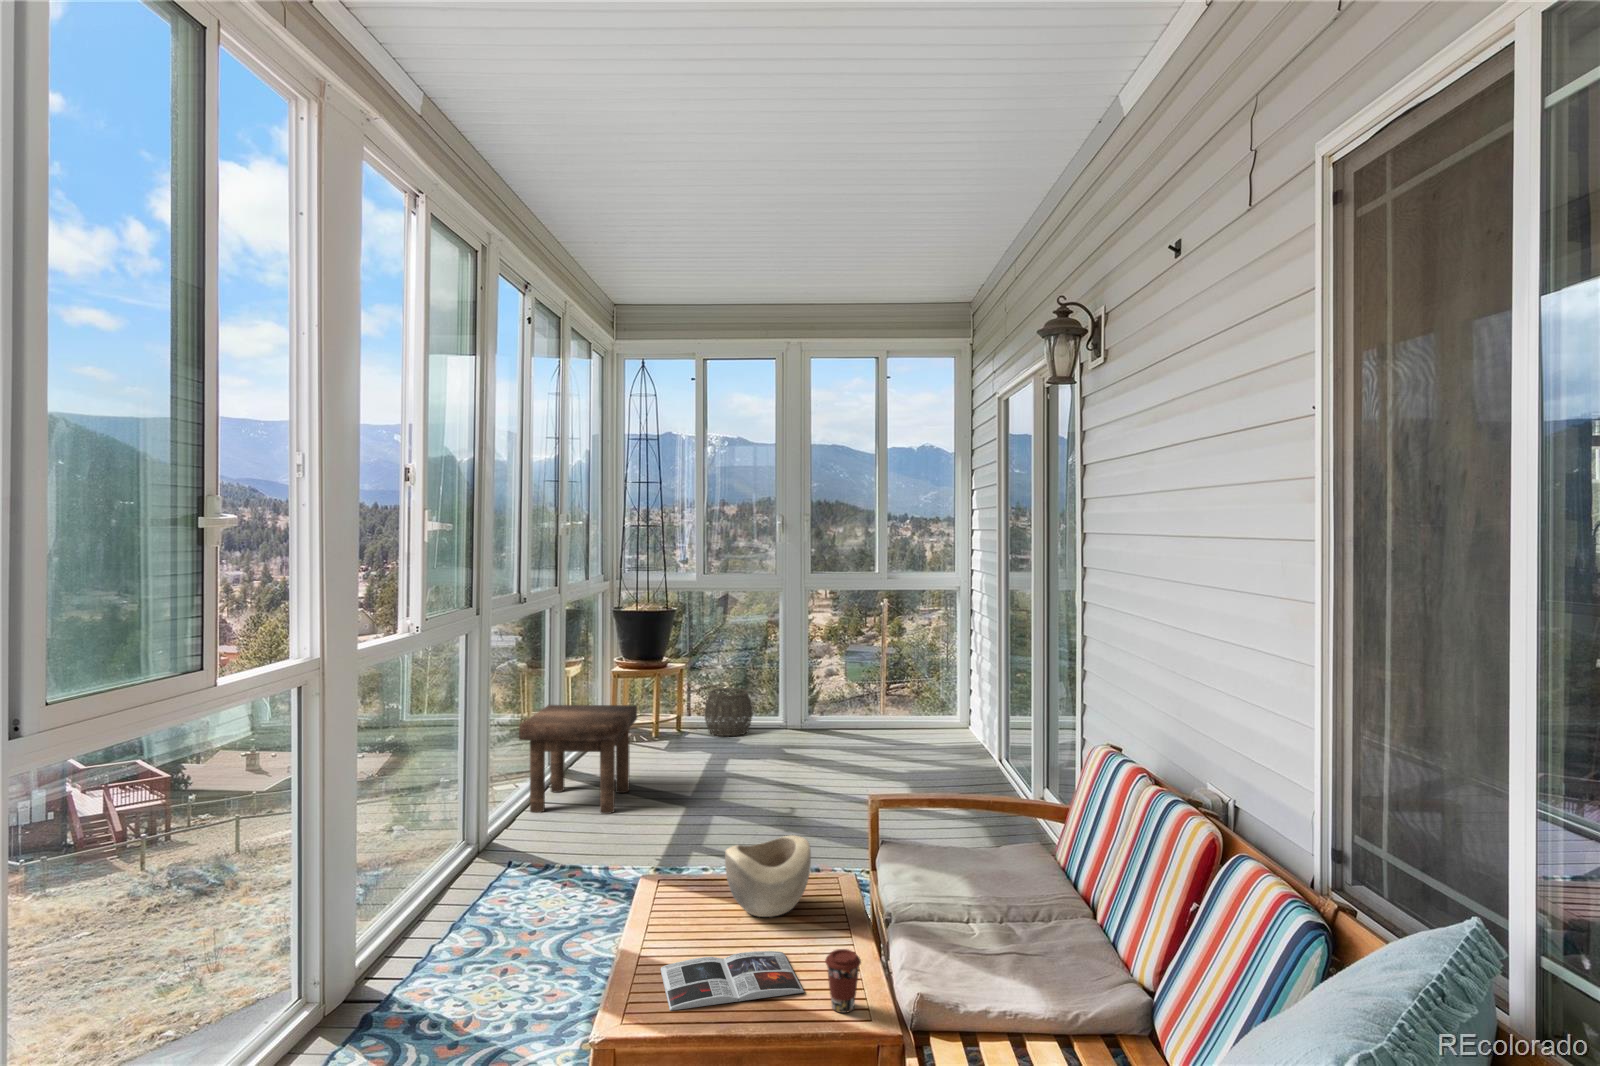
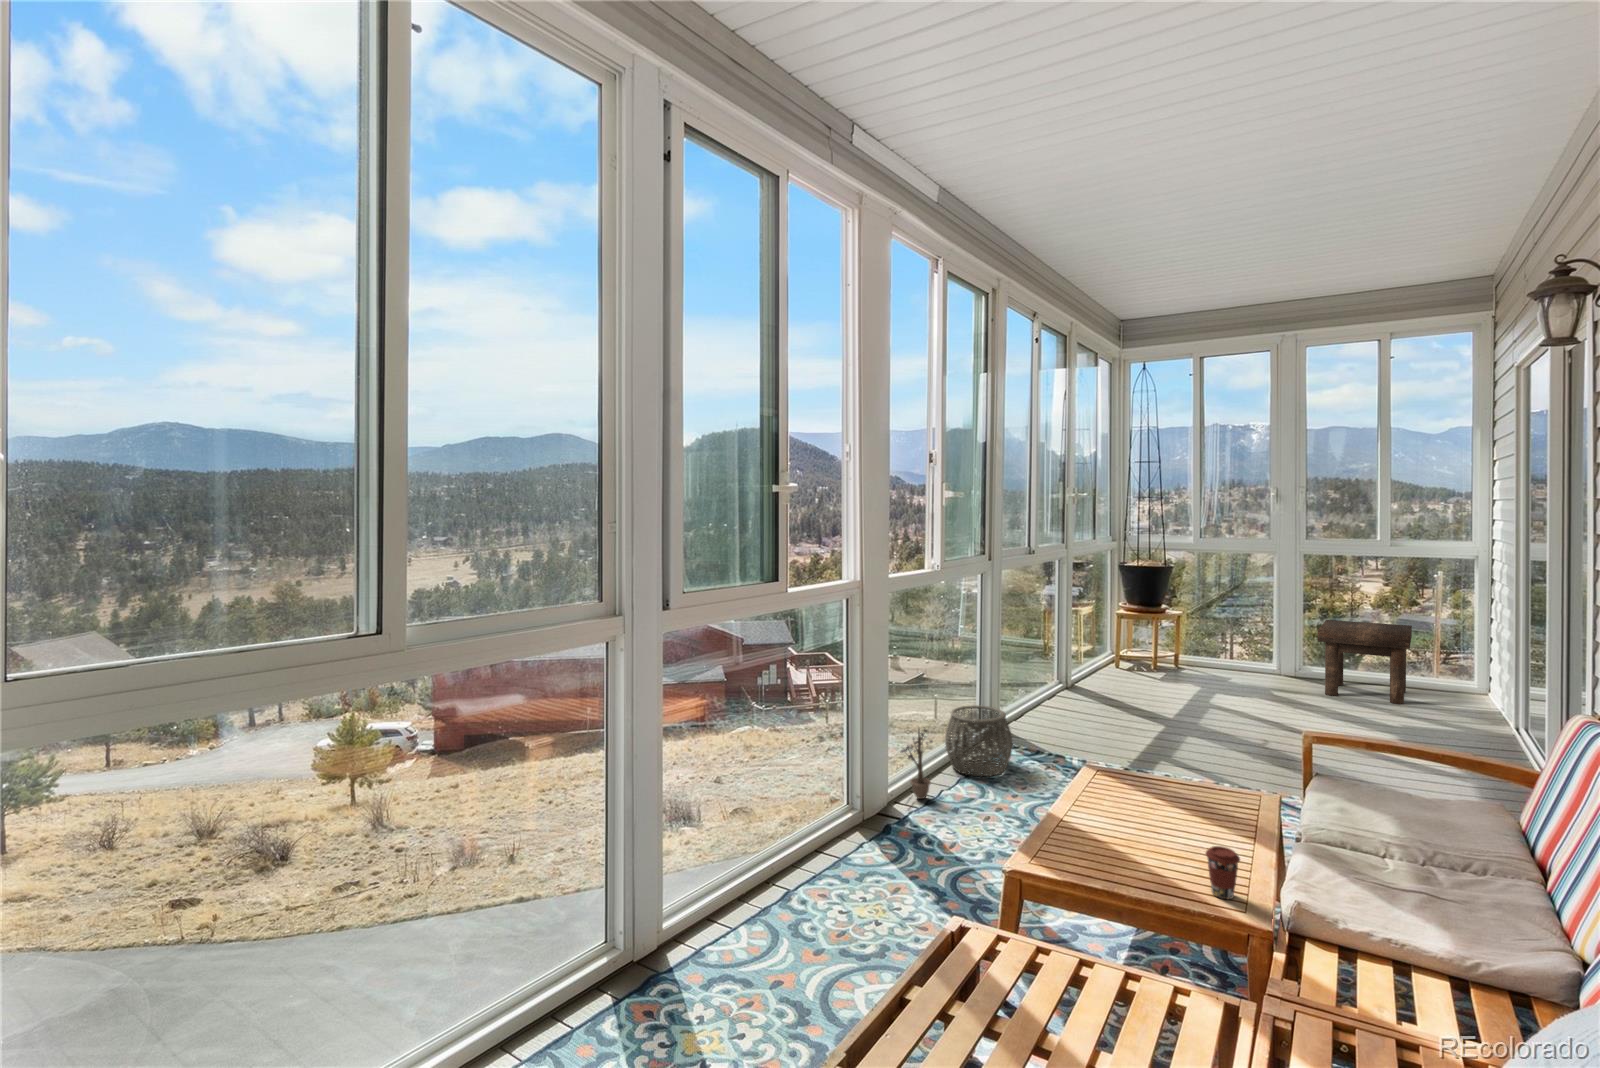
woven basket: present [705,688,752,736] -> present [945,705,1013,776]
stool: present [519,705,637,814] -> present [1318,620,1412,704]
decorative bowl: present [725,835,811,917] -> none [1146,753,1227,817]
decorative plant: none [370,862,419,988] -> present [901,727,933,804]
magazine: present [660,951,804,1011] -> none [1073,828,1191,875]

